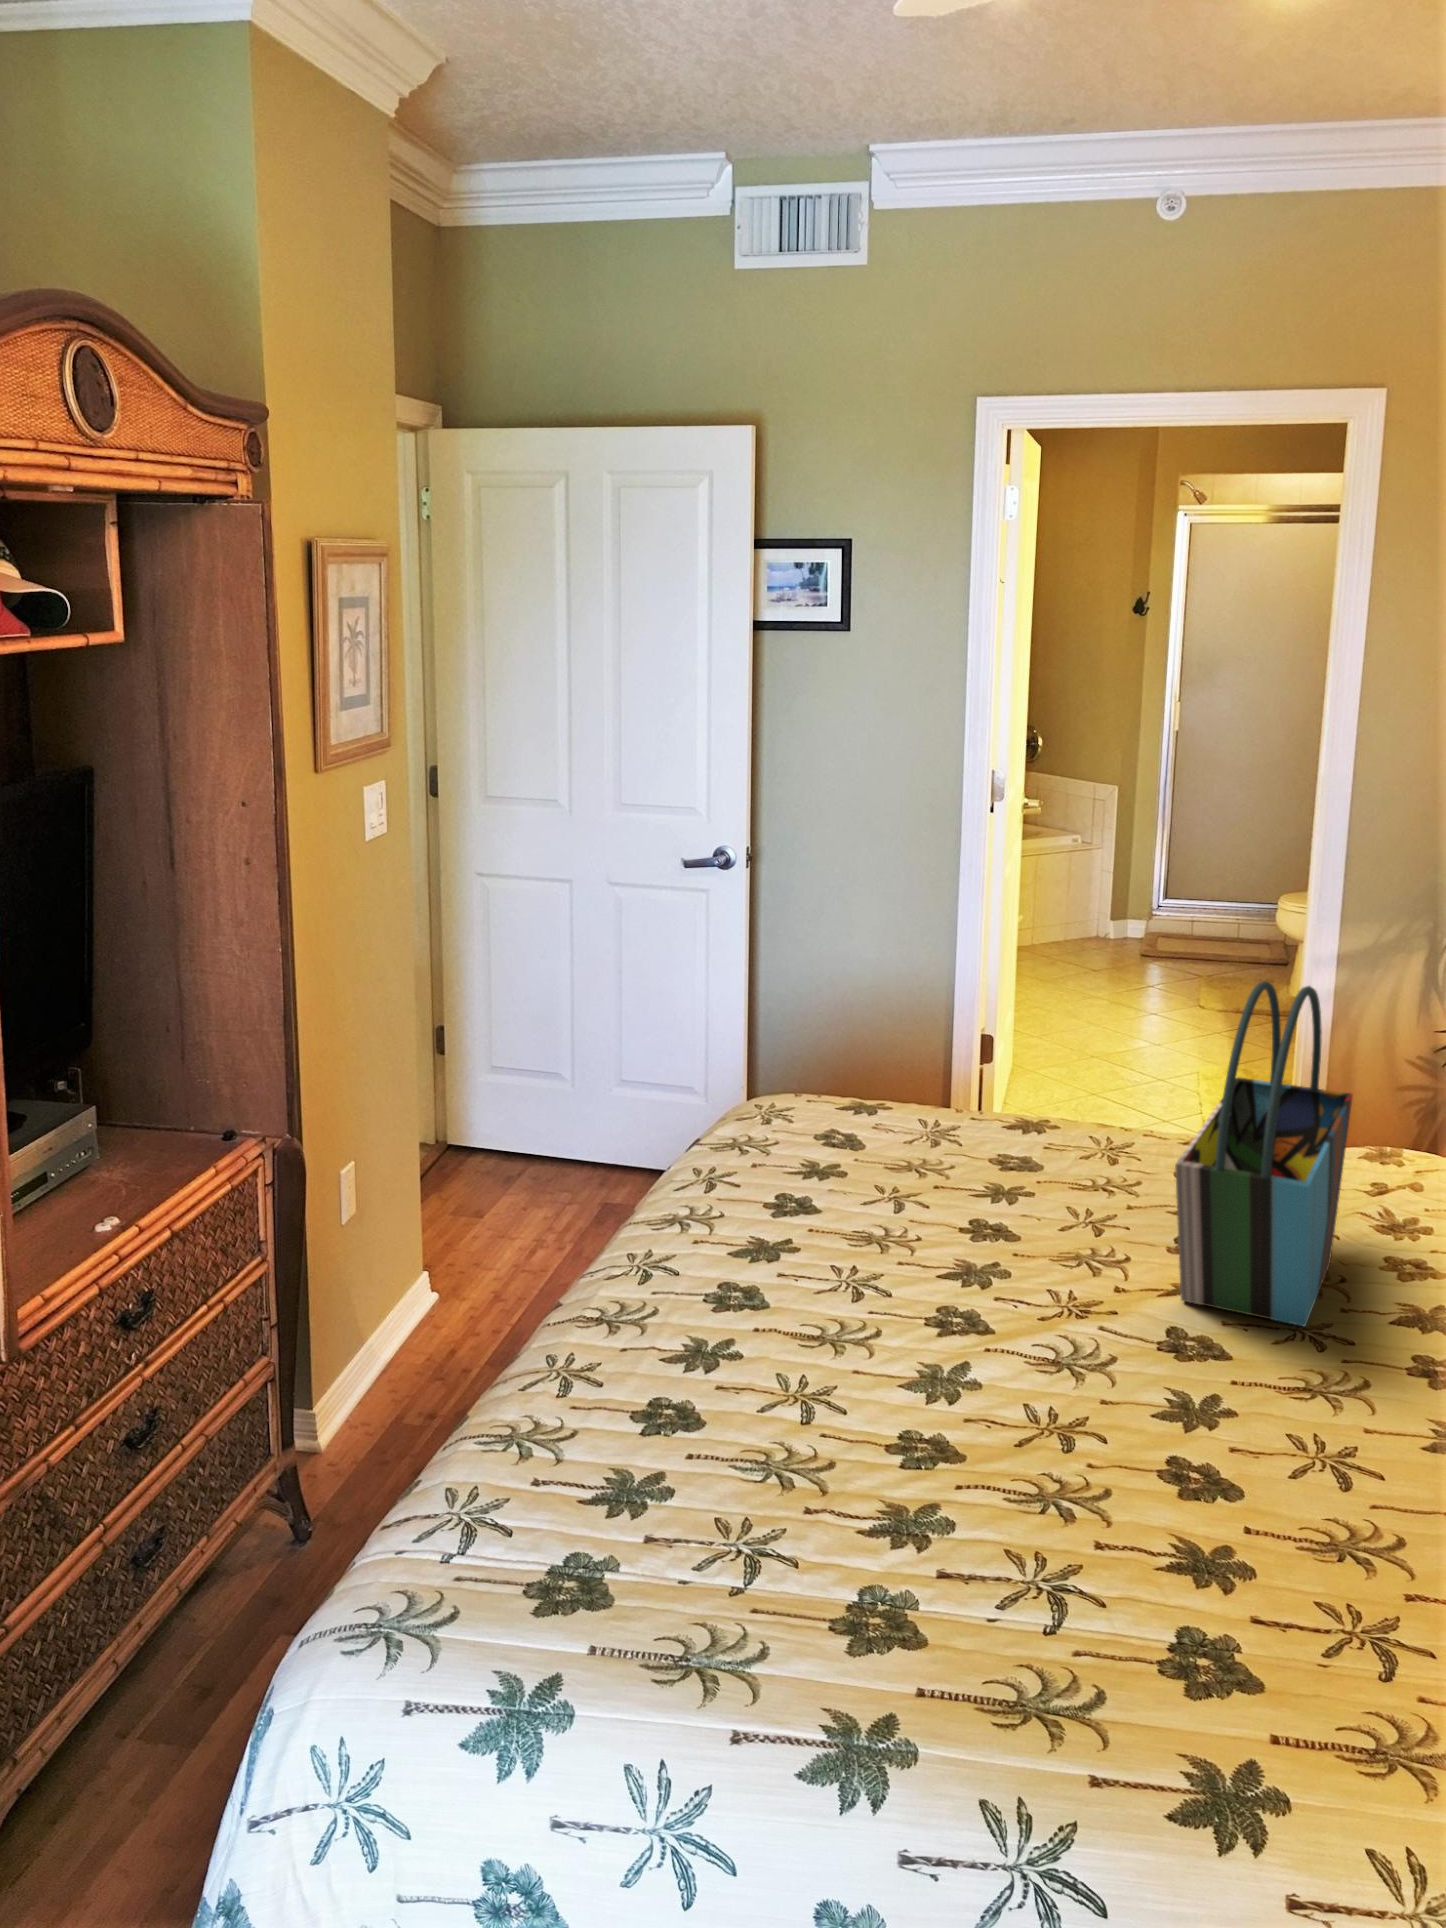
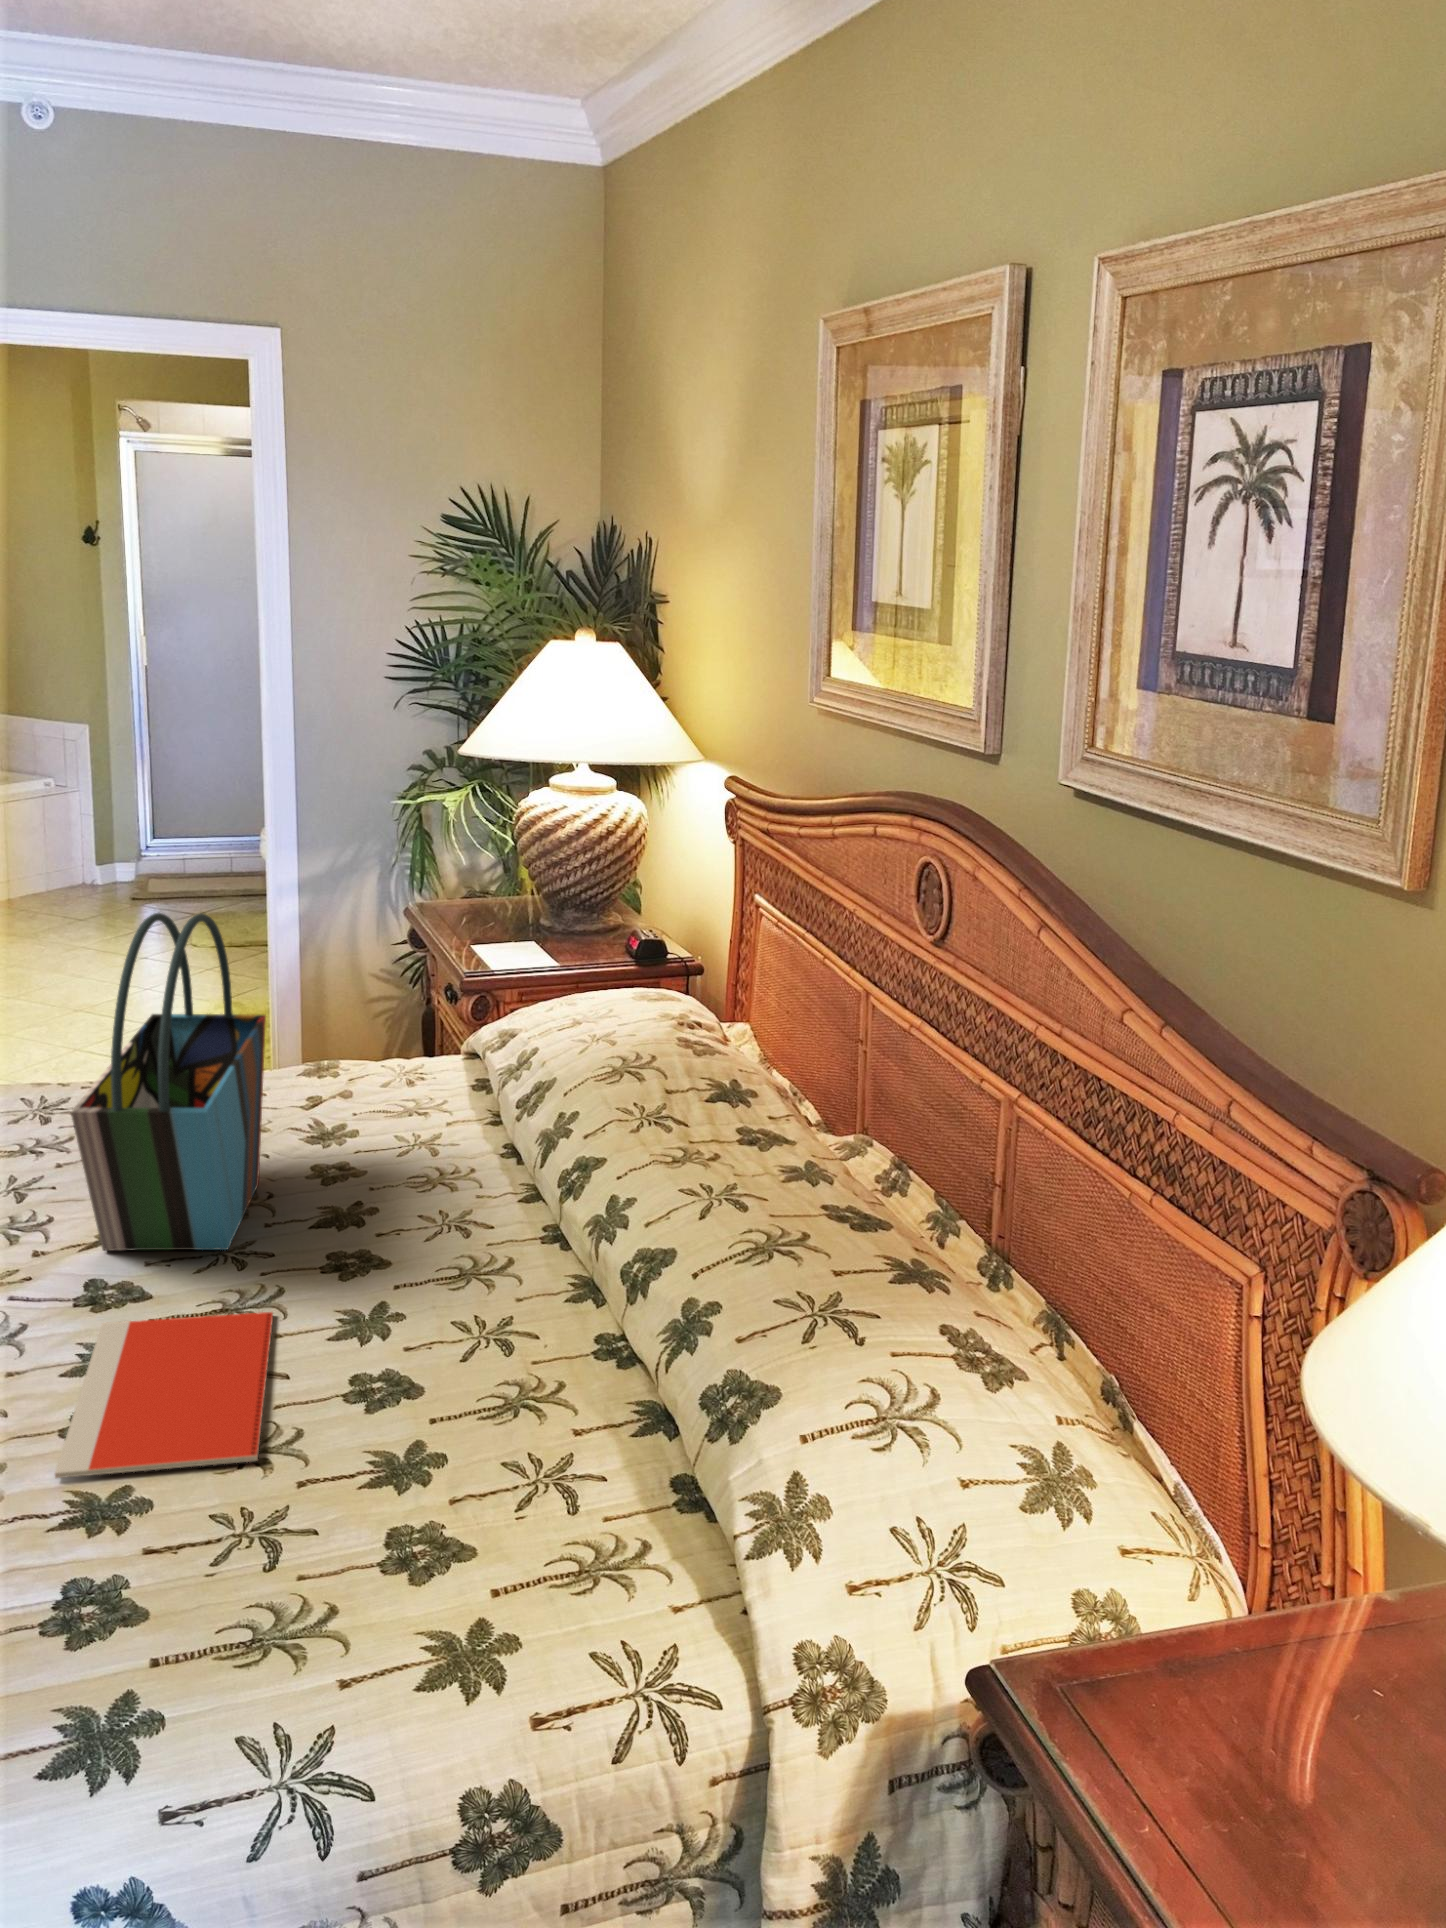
notebook: none [1158,1373,1360,1559] -> present [55,1312,273,1478]

